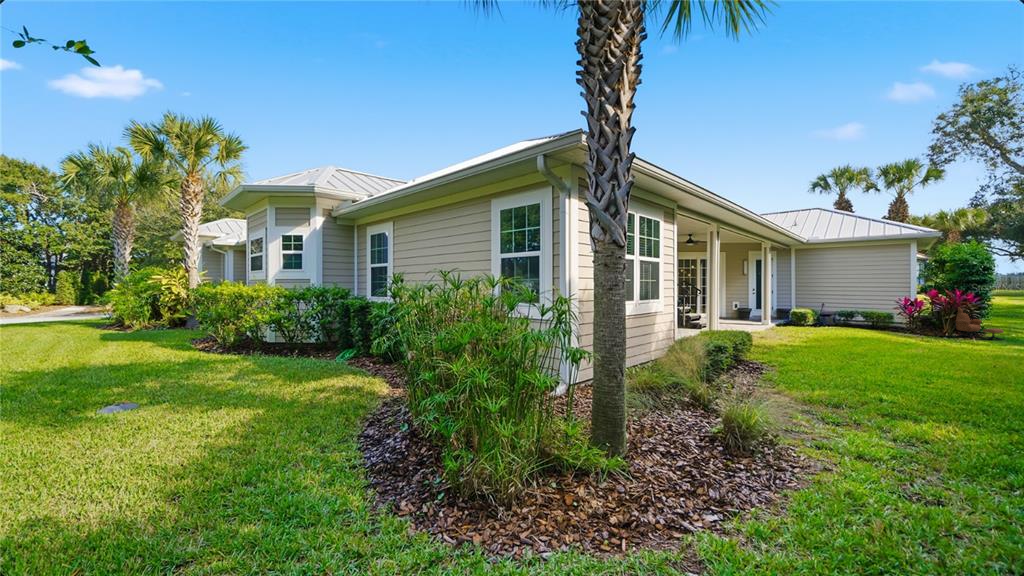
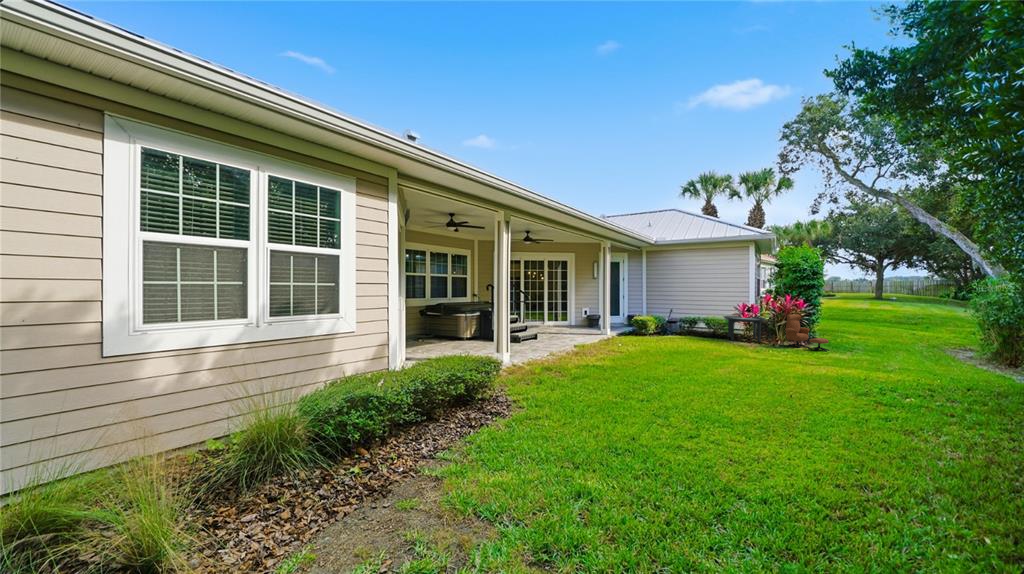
round table: none [885,309,933,333] -> present [724,316,766,342]

